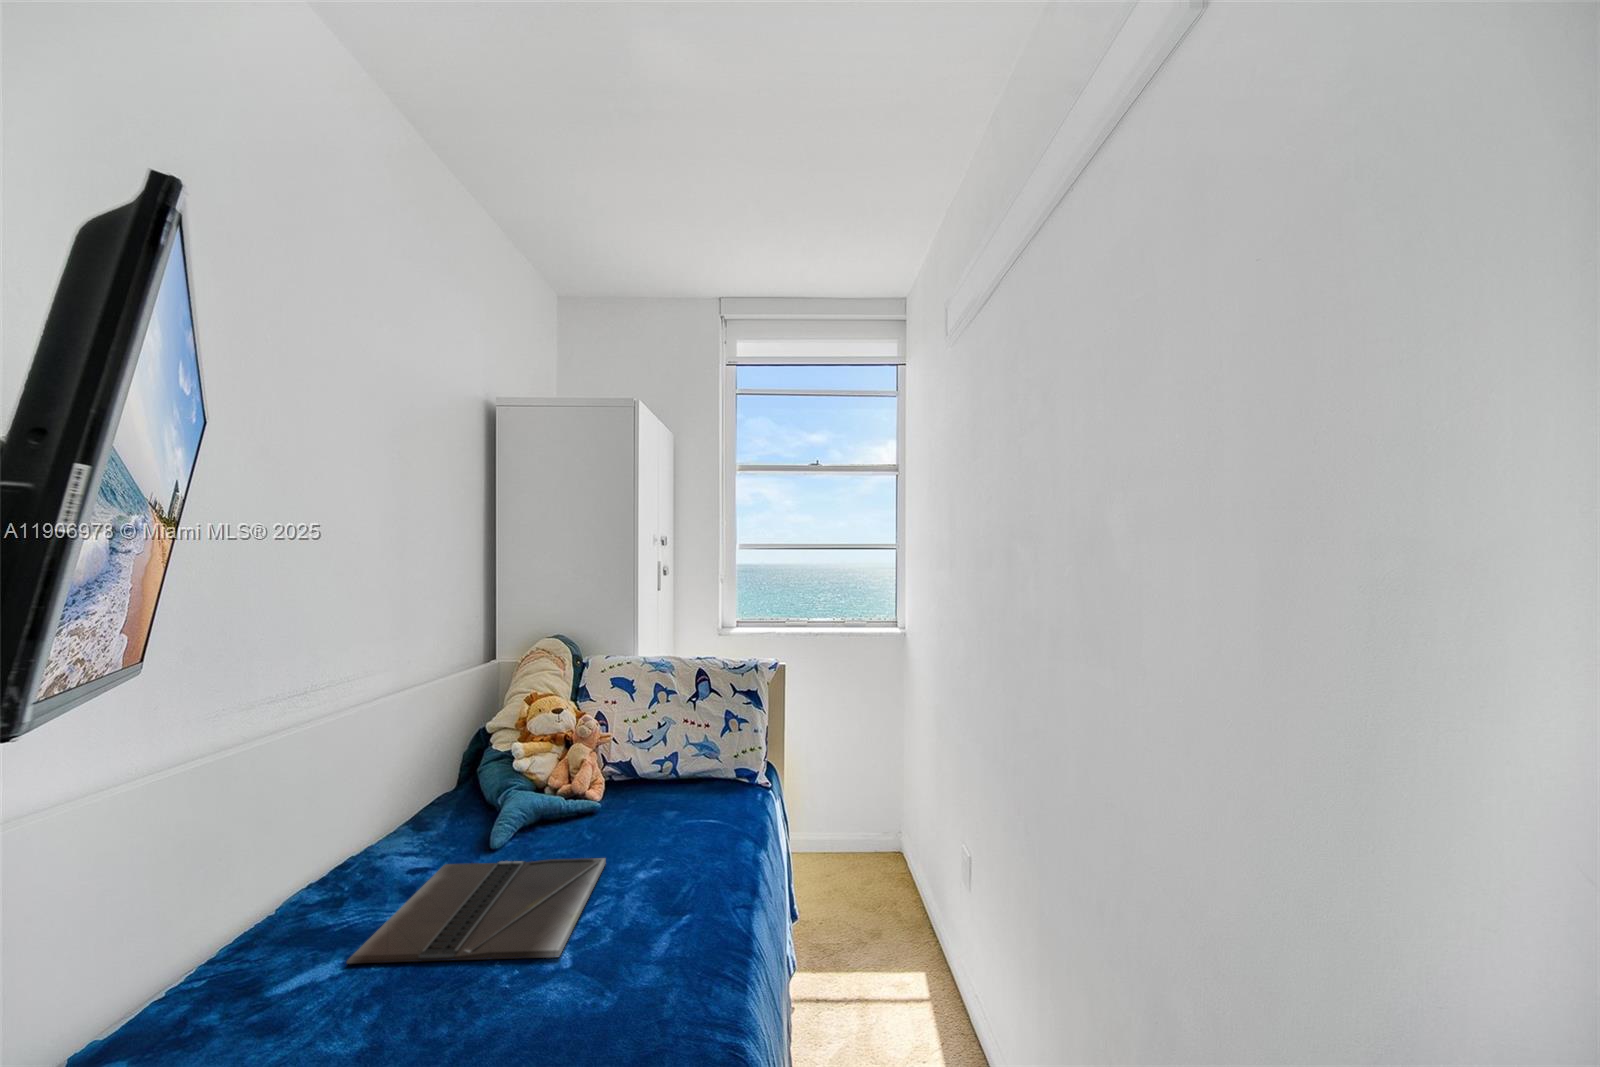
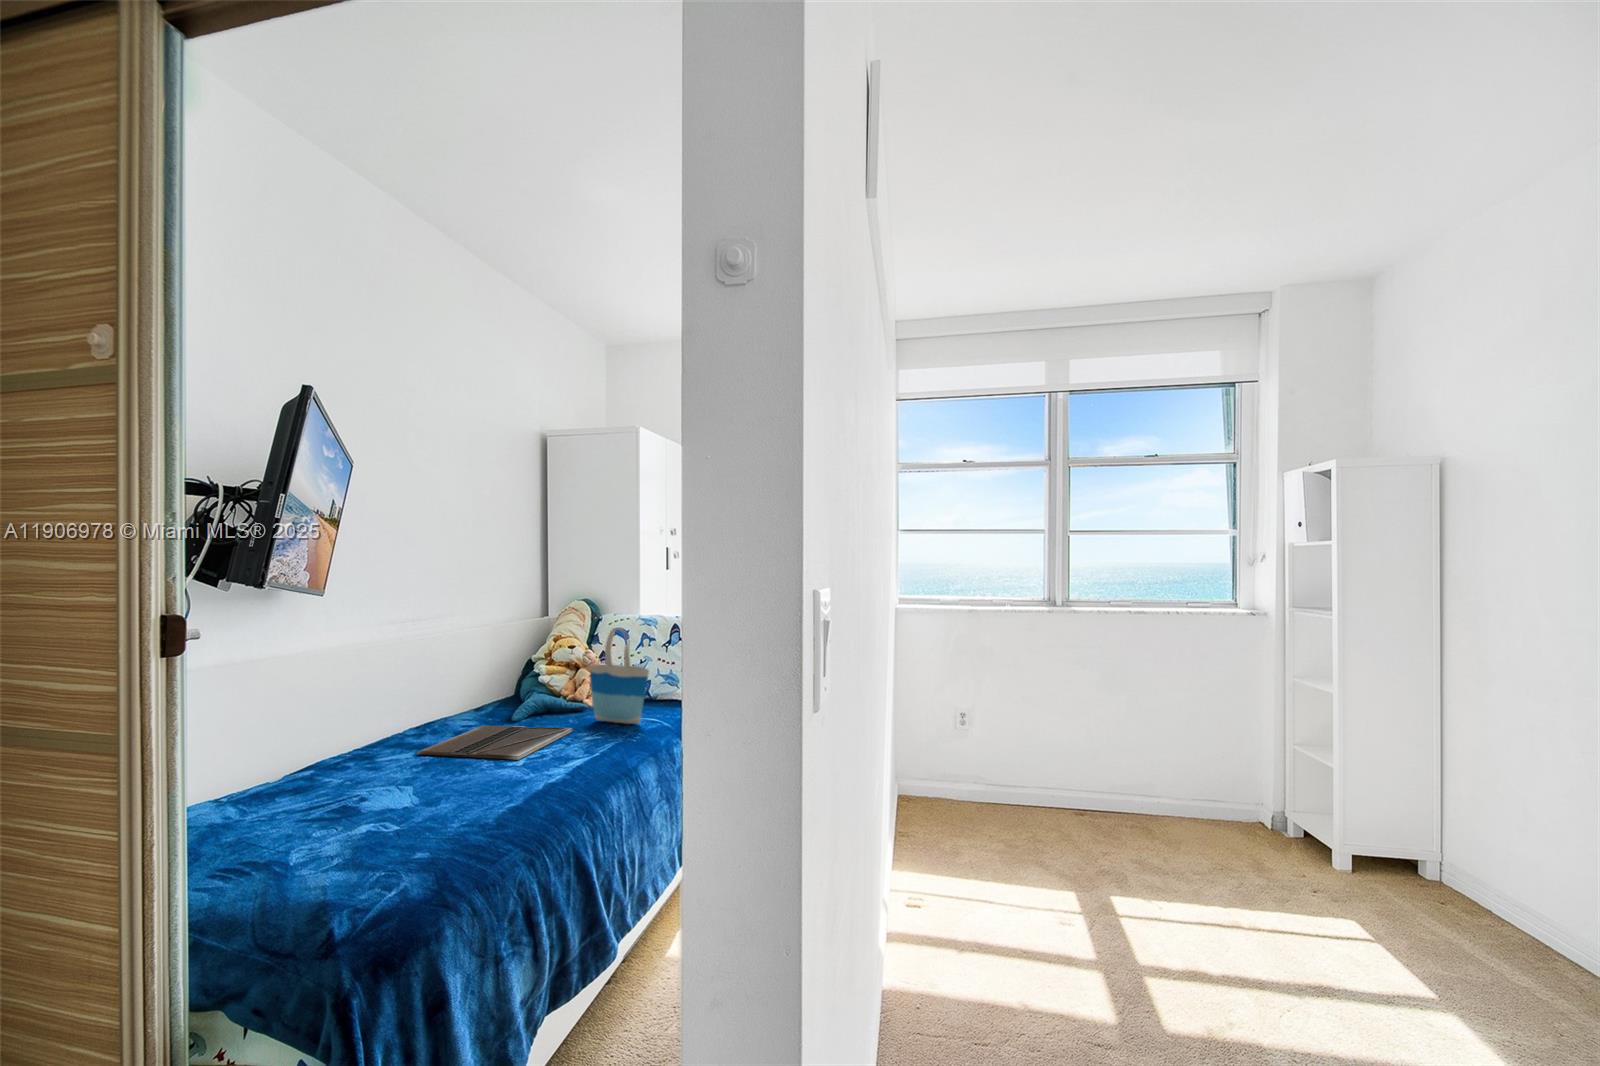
tote bag: none [615,687,717,836] -> present [590,627,649,724]

